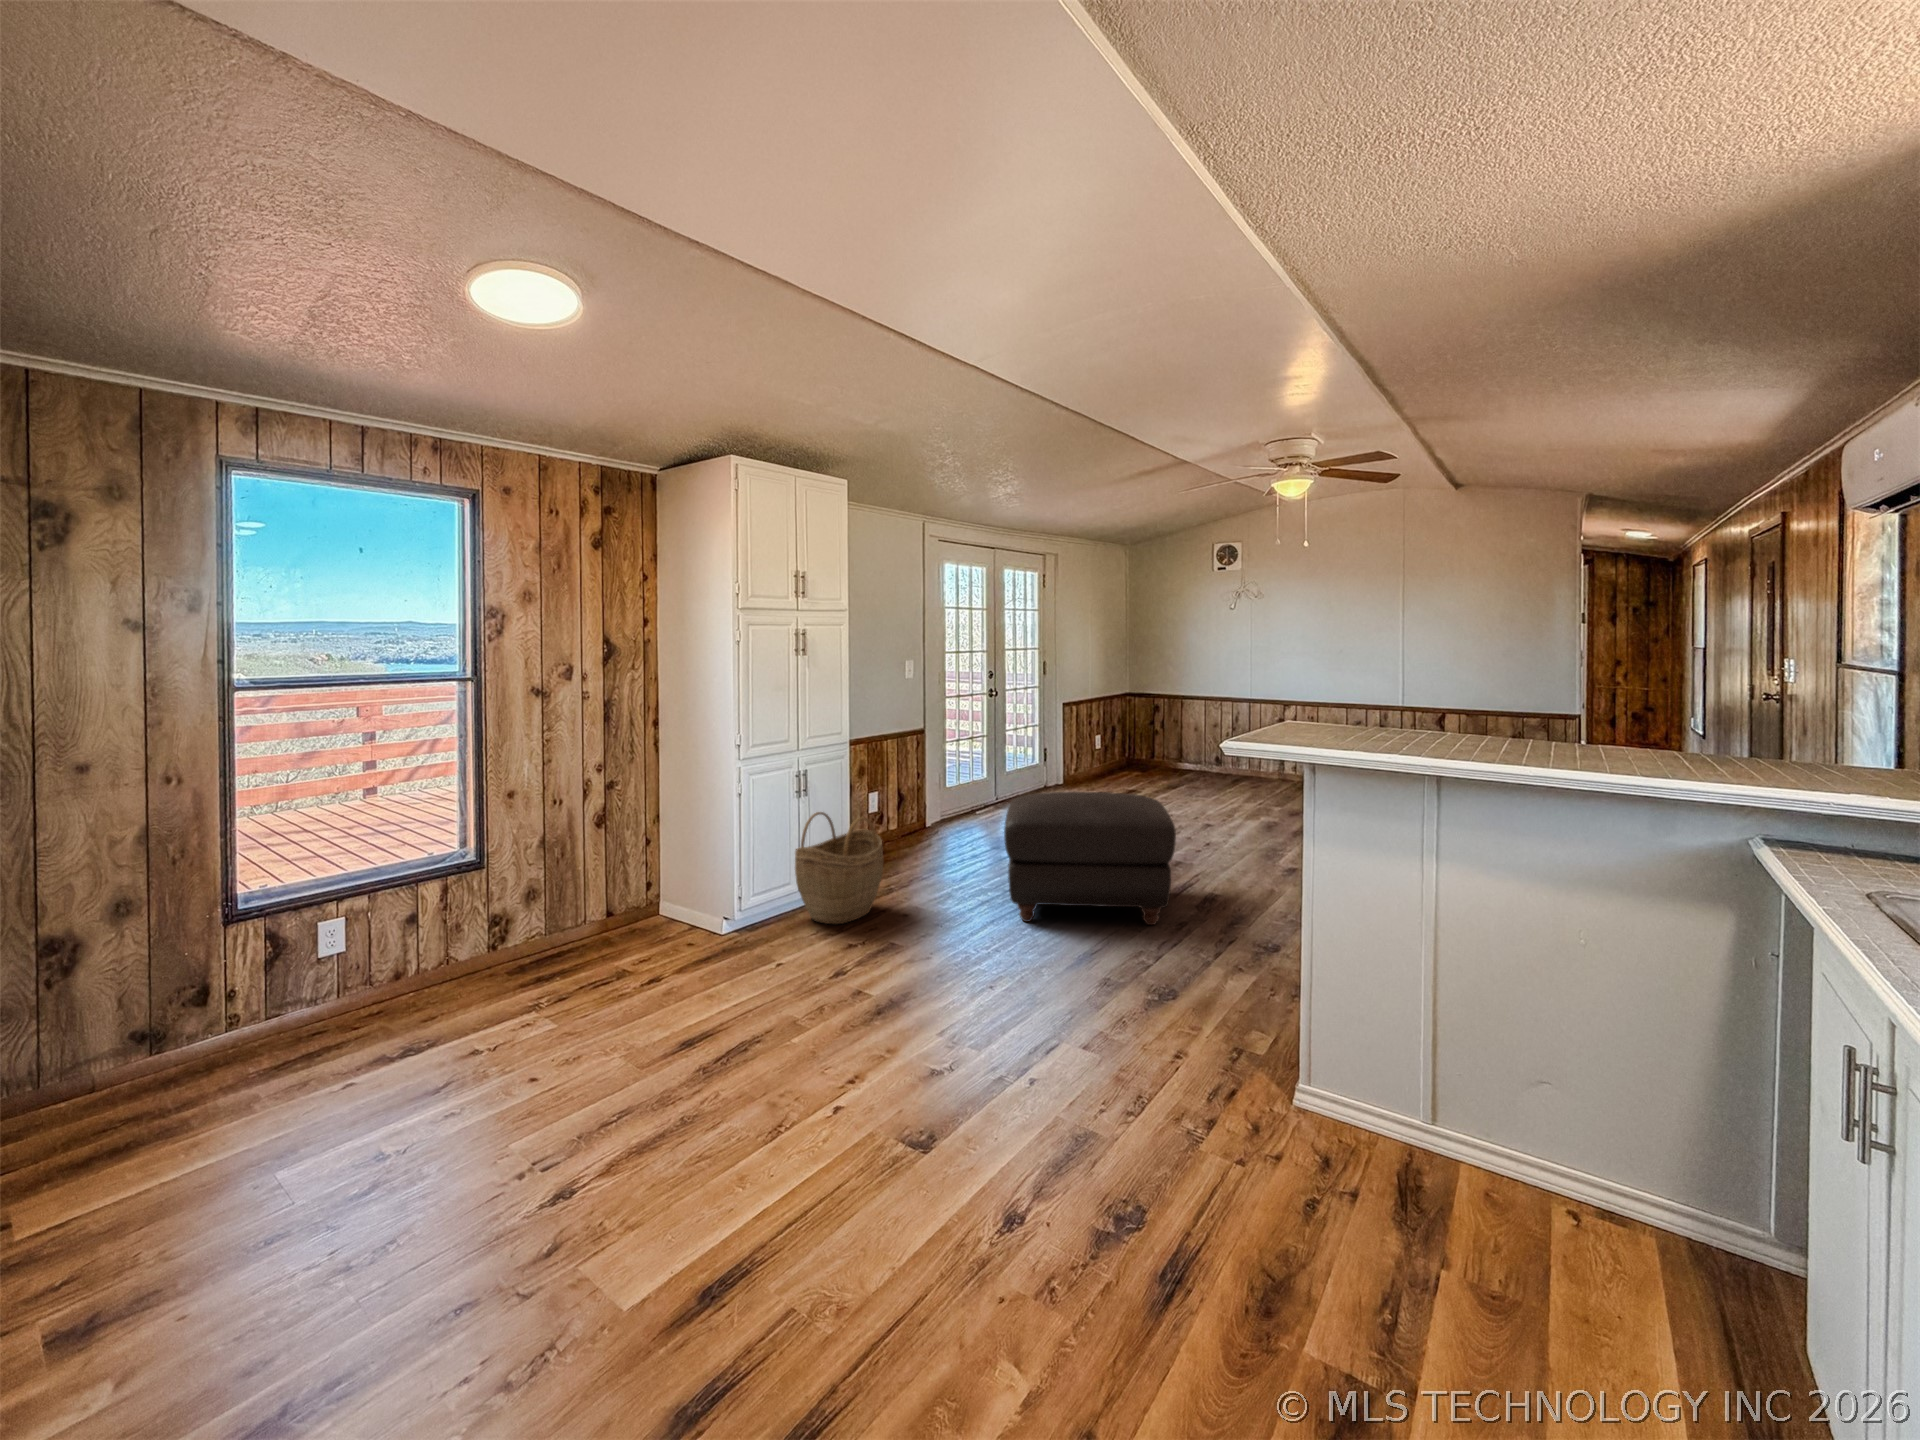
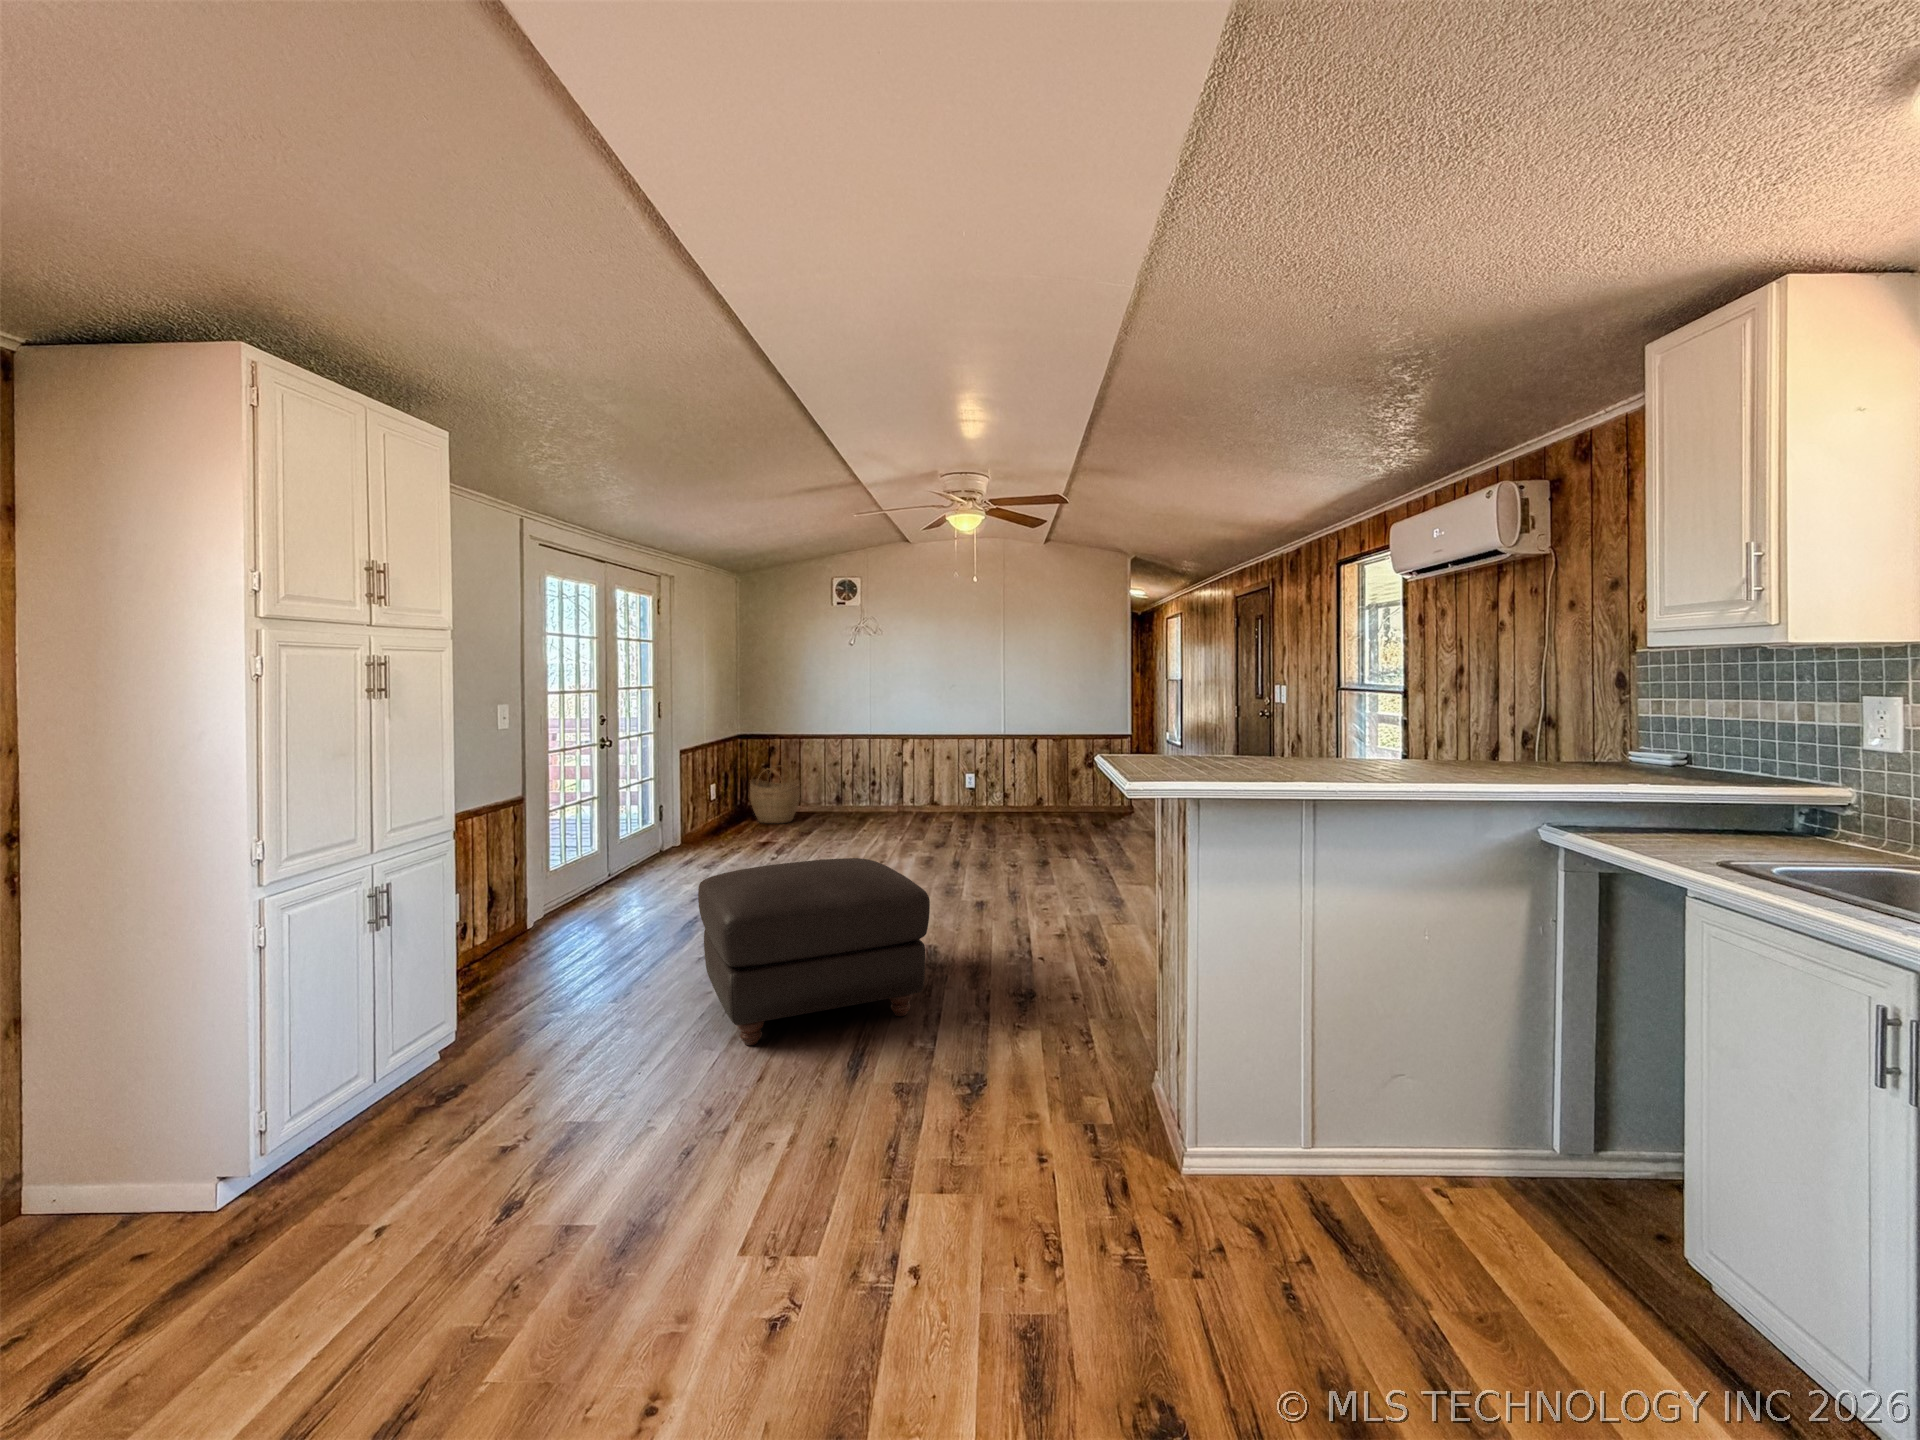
woven basket: present [795,812,883,924] -> present [750,767,800,824]

